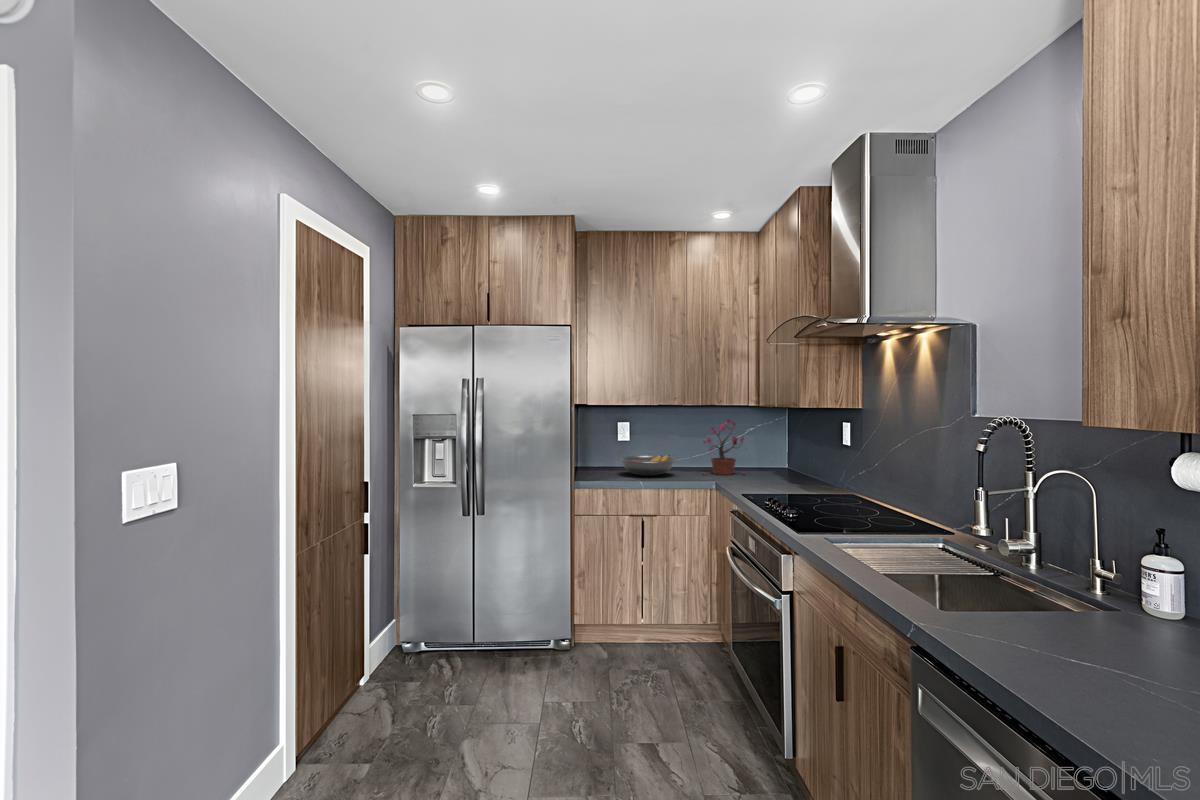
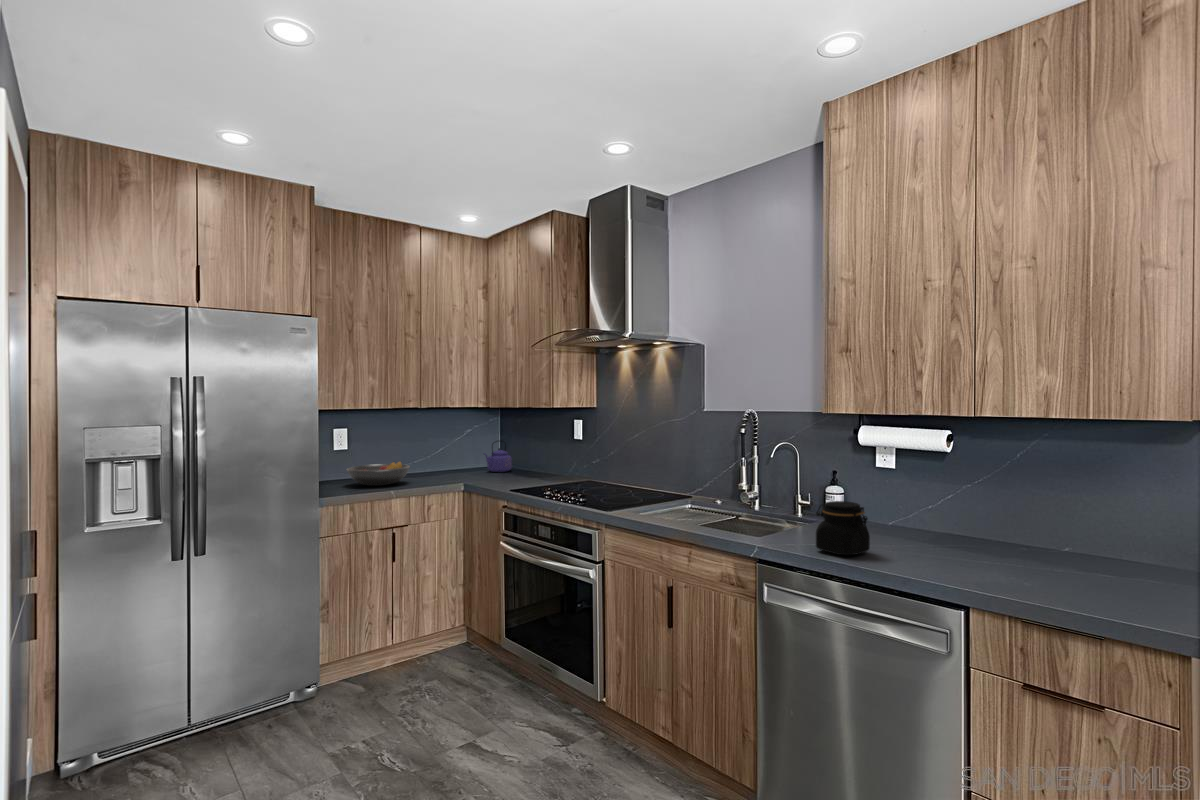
potted plant: present [702,419,745,475] -> none [428,421,474,479]
kettle: none [759,441,792,474] -> present [484,441,512,472]
jar: none [999,581,1115,689] -> present [816,501,870,555]

